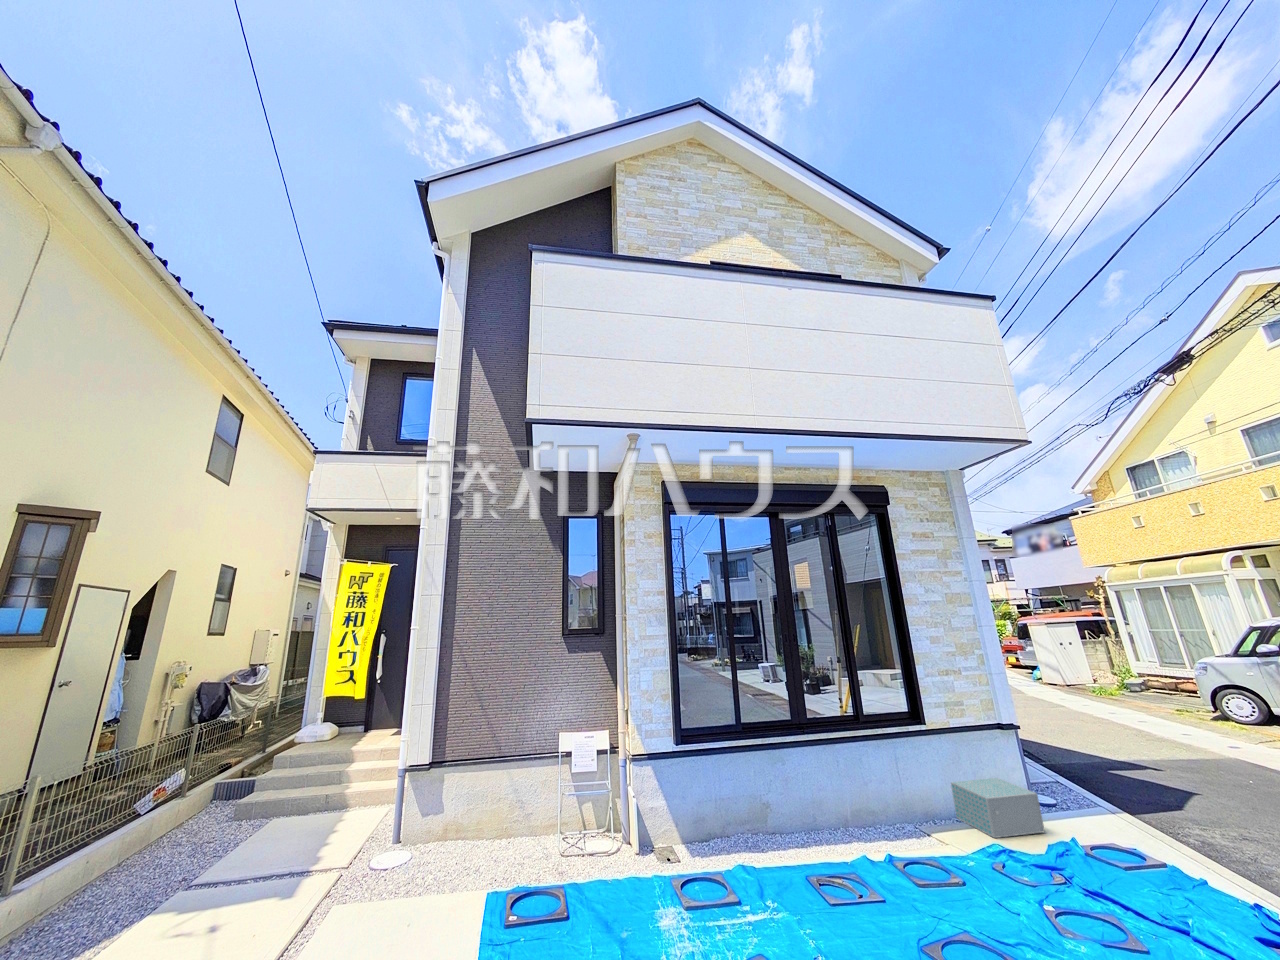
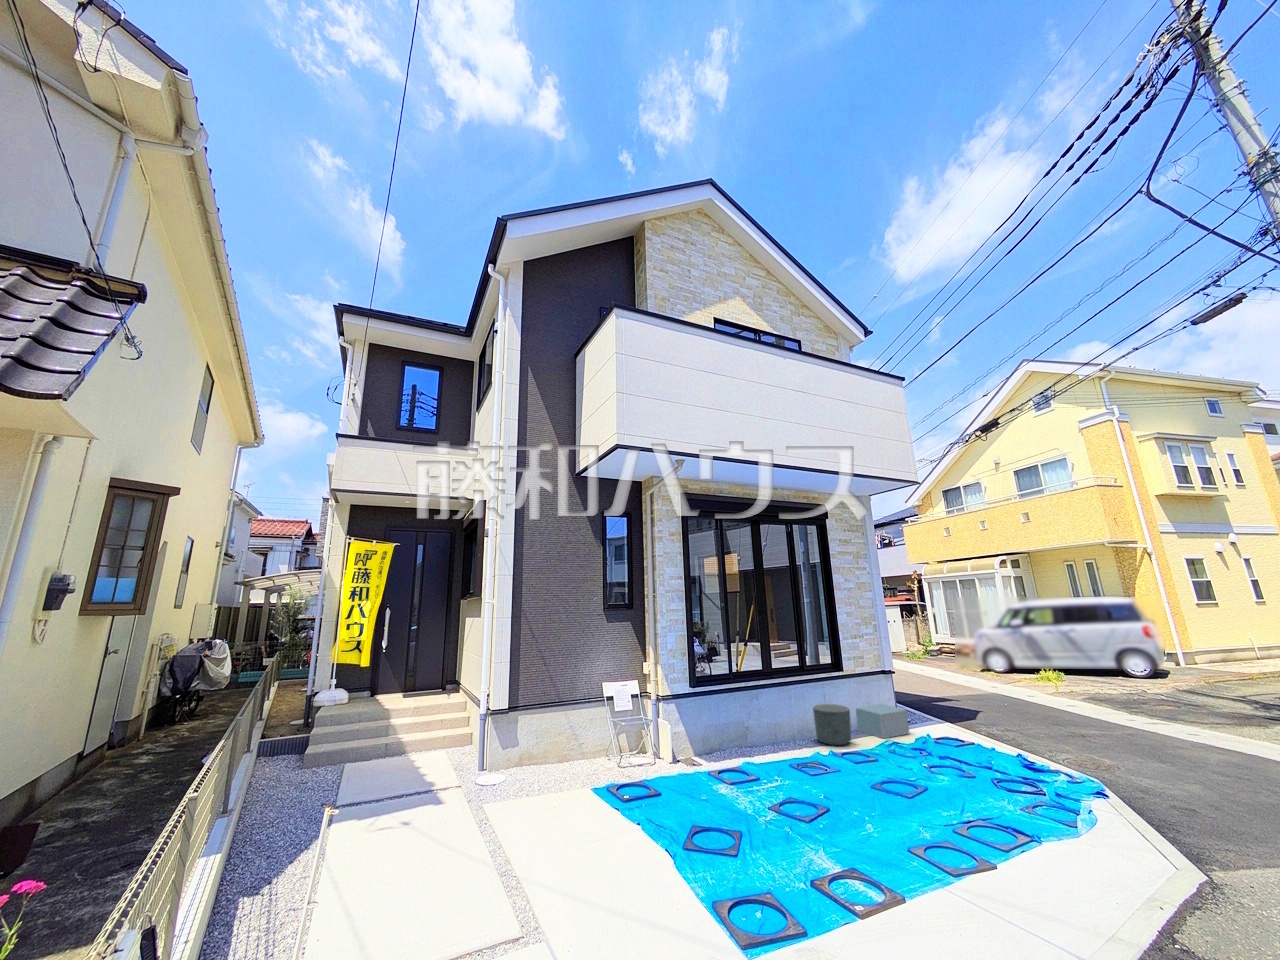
planter: none [872,775,934,845] -> present [813,704,851,745]

